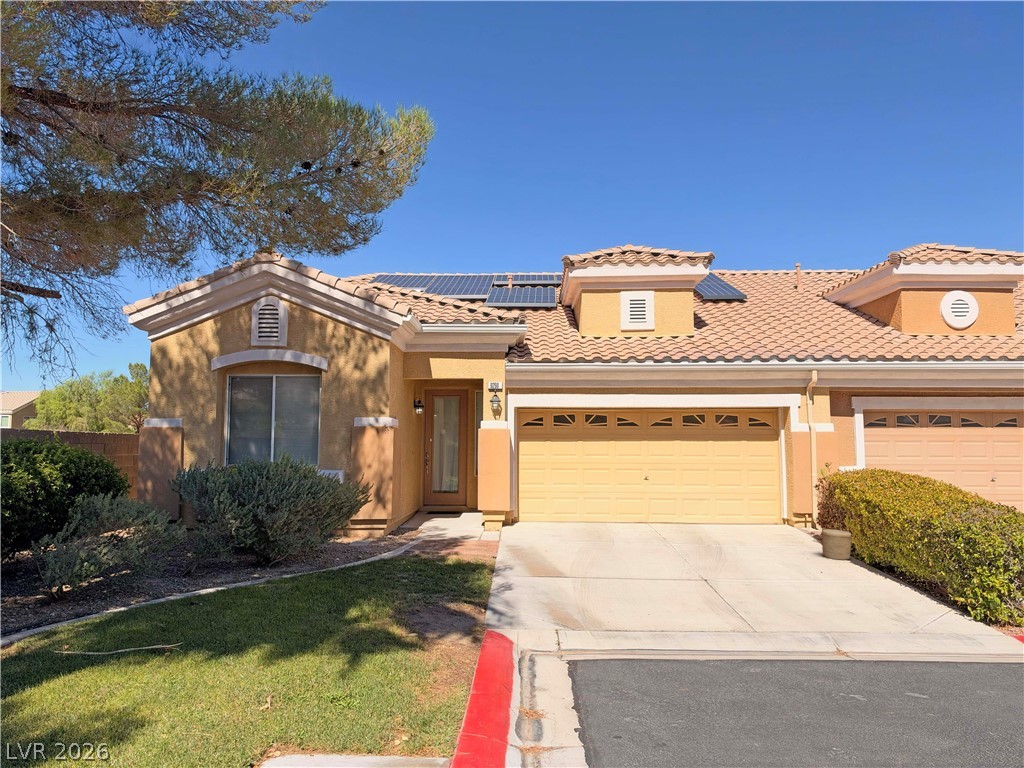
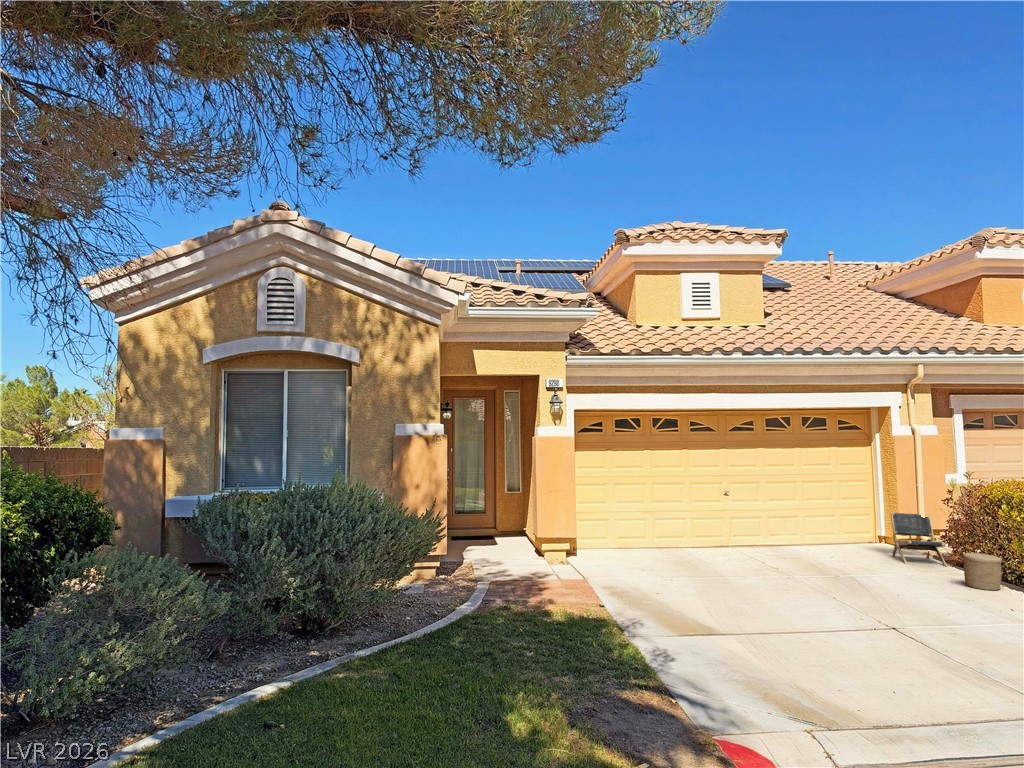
lounge chair: none [789,497,828,543] -> present [890,512,947,566]

